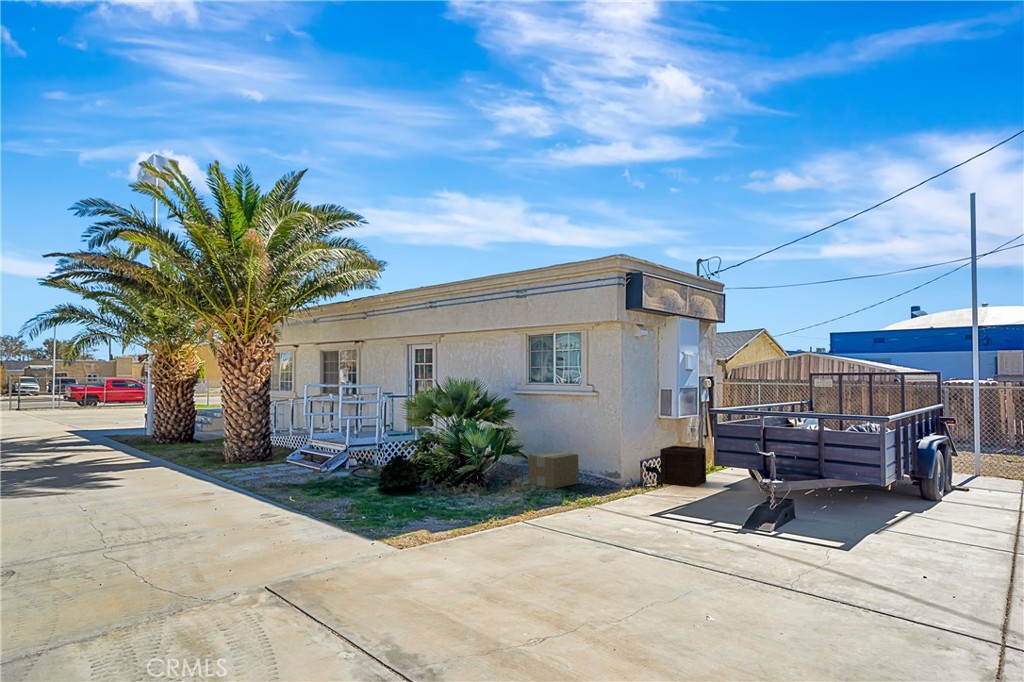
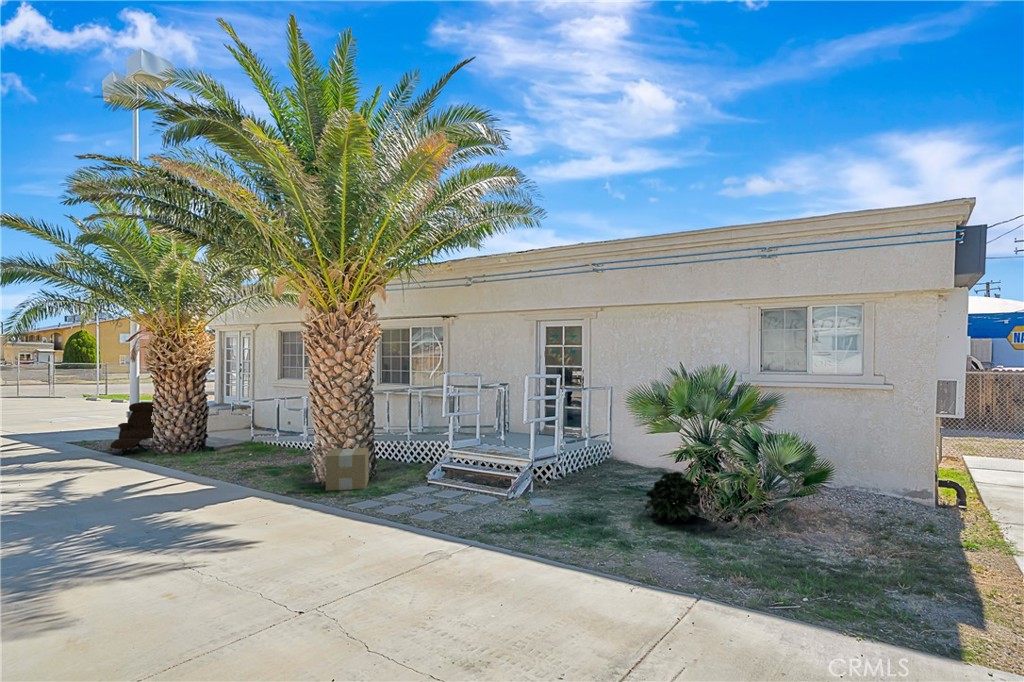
lounge chair: none [120,406,161,444] -> present [110,402,154,456]
wooden crate: present [660,446,706,487] -> none [946,442,1010,495]
cardboard box: present [529,451,579,488] -> present [326,448,369,491]

